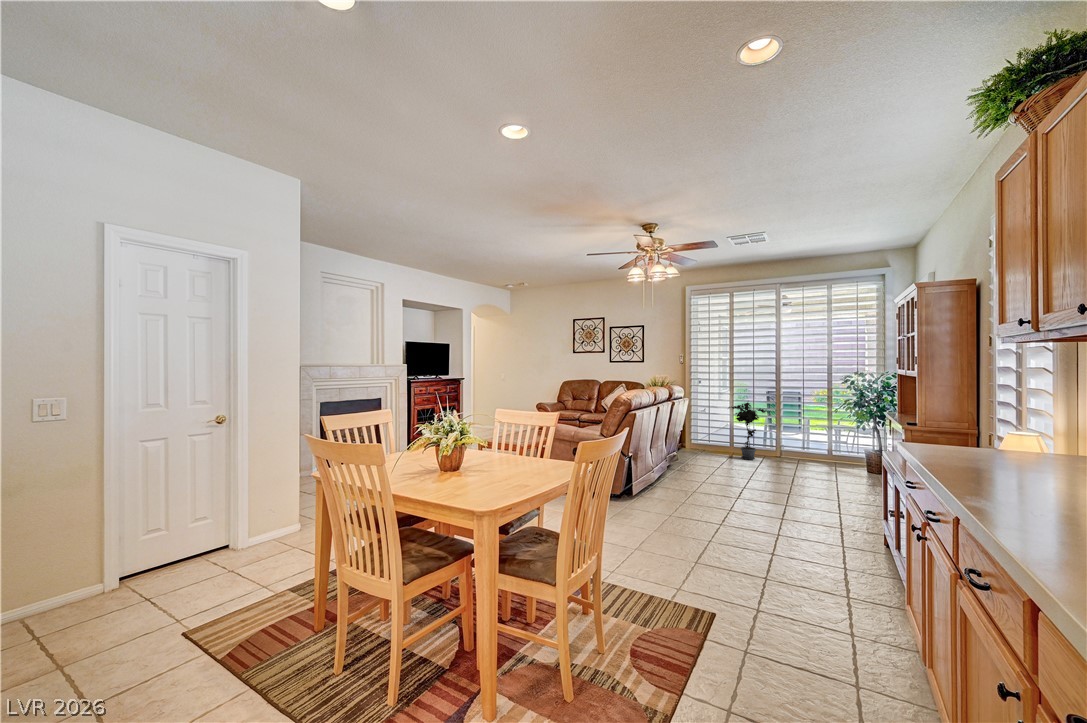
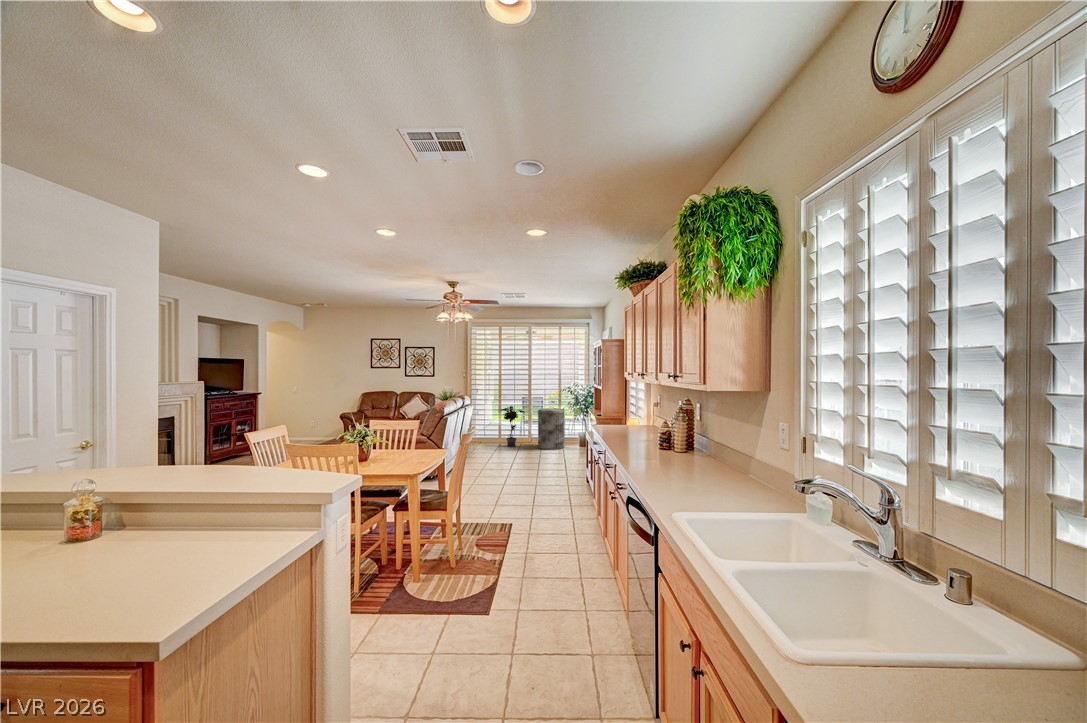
trash can: none [791,407,839,473] -> present [538,408,565,450]

